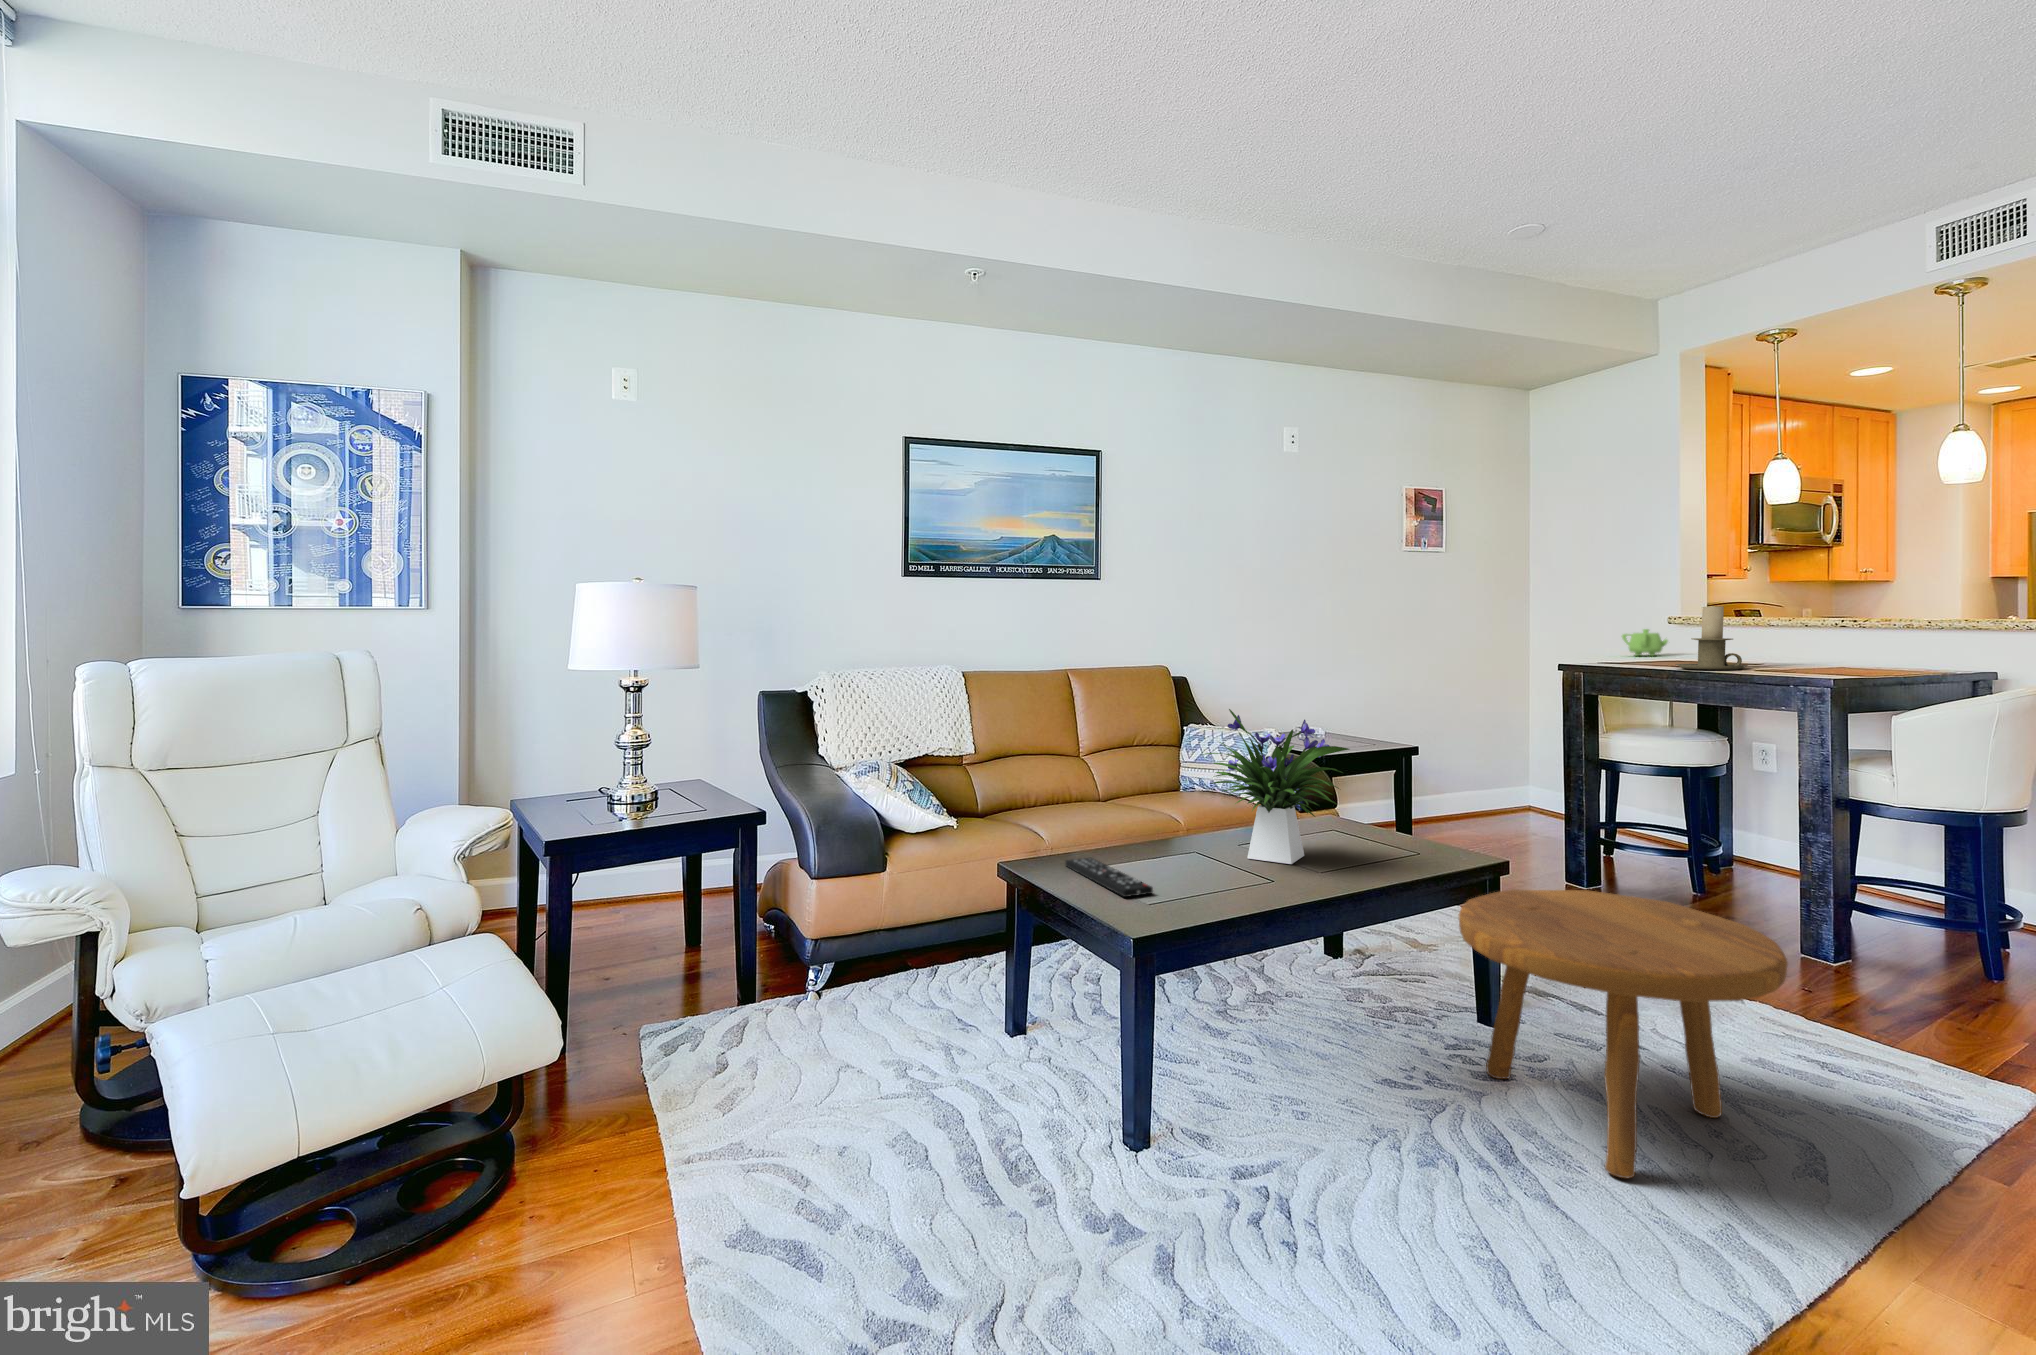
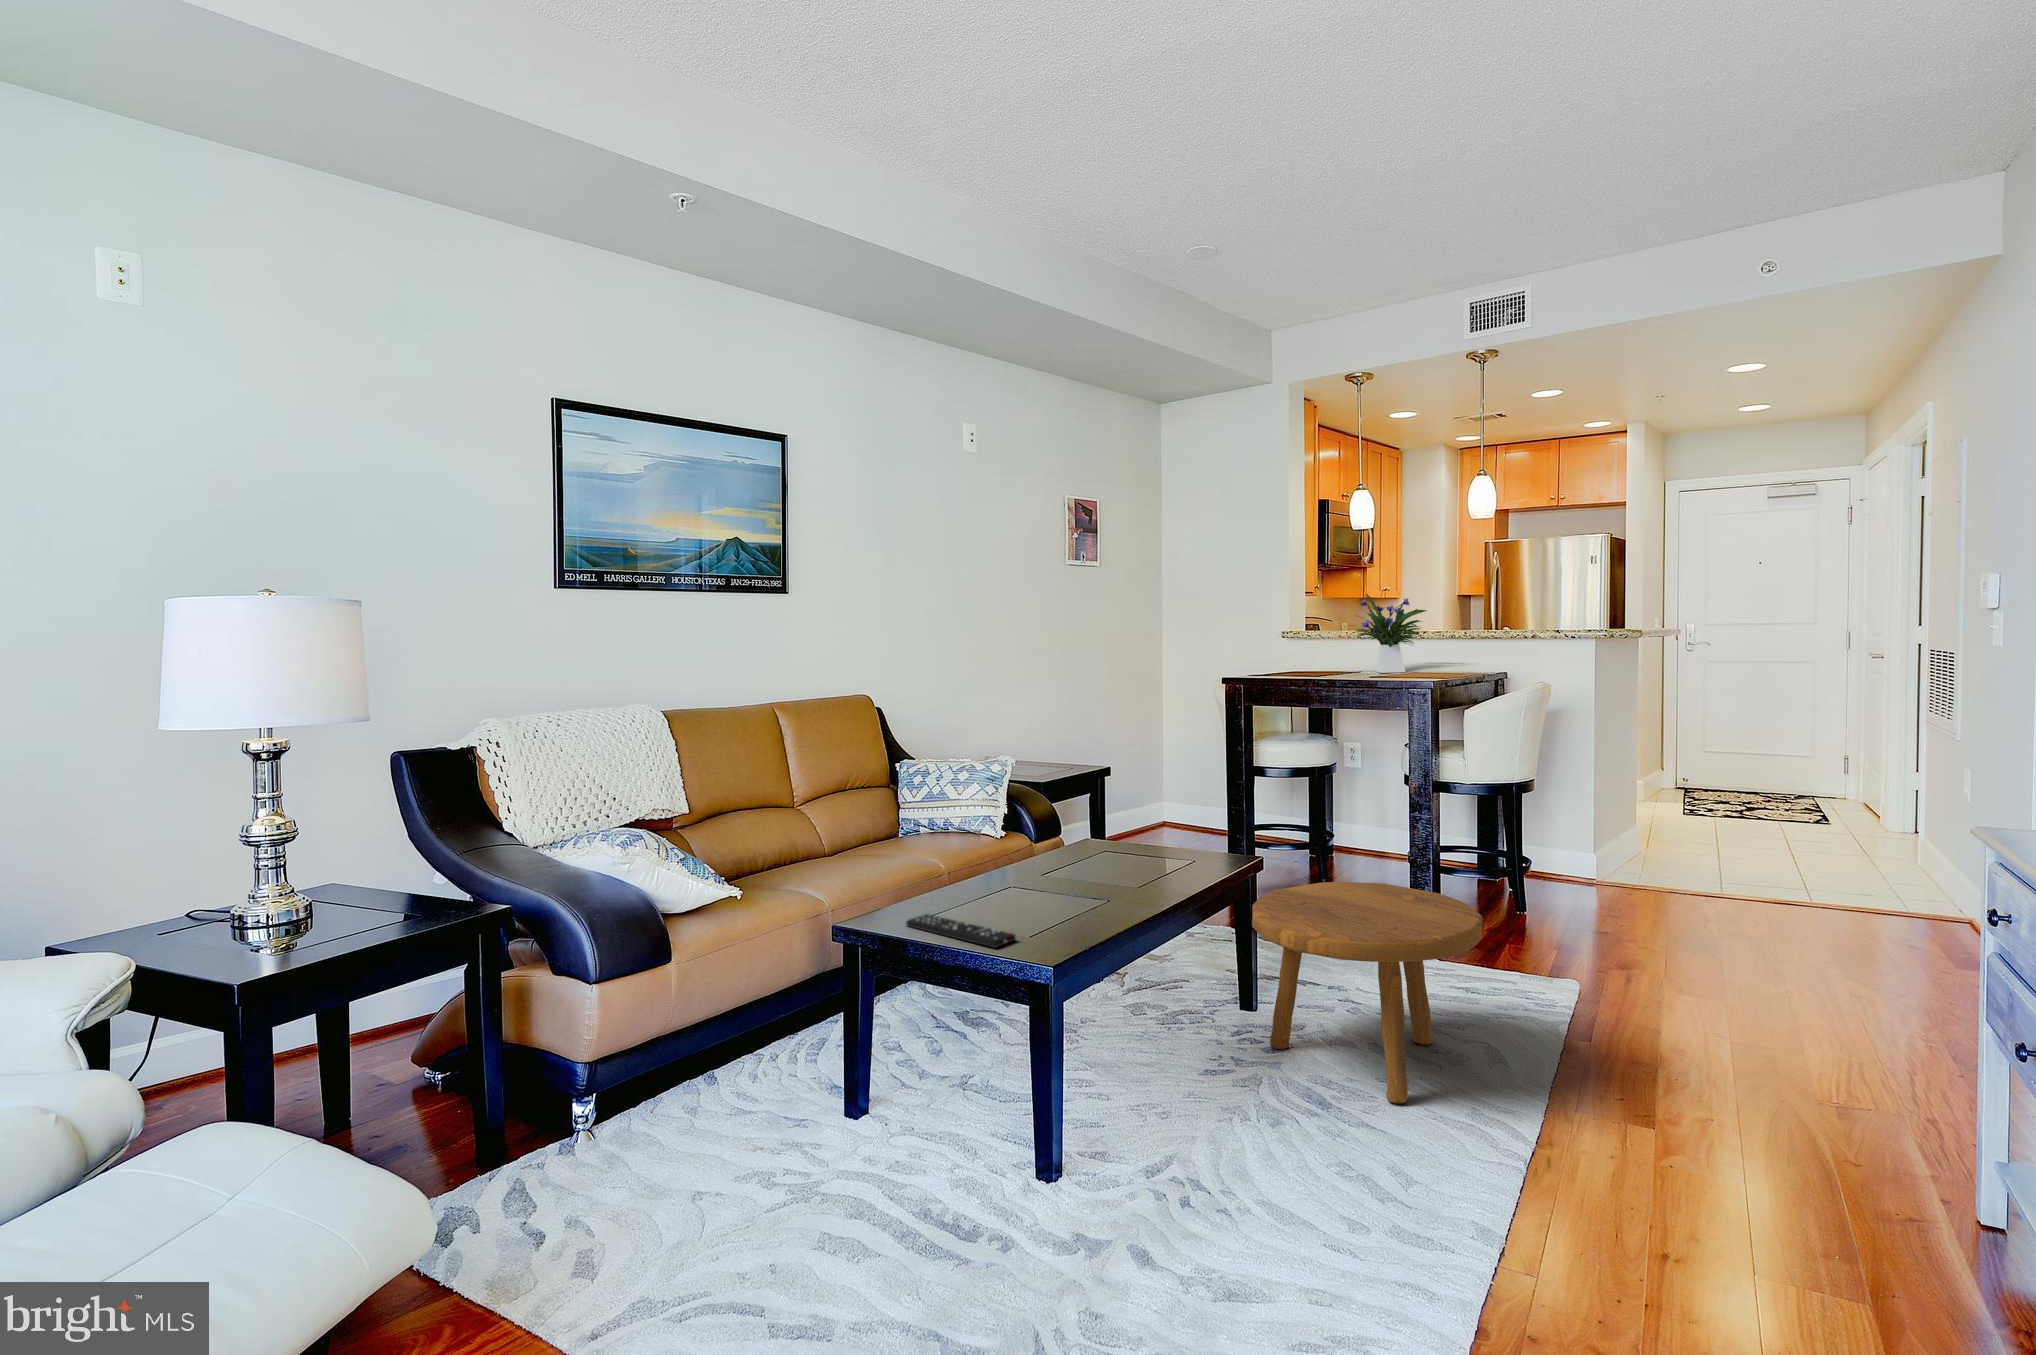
candle holder: present [1676,606,1748,670] -> none [1299,629,1350,682]
teapot: present [1622,629,1668,656] -> none [1239,645,1278,668]
flower arrangement: present [1204,709,1349,864] -> present [1351,594,1427,673]

